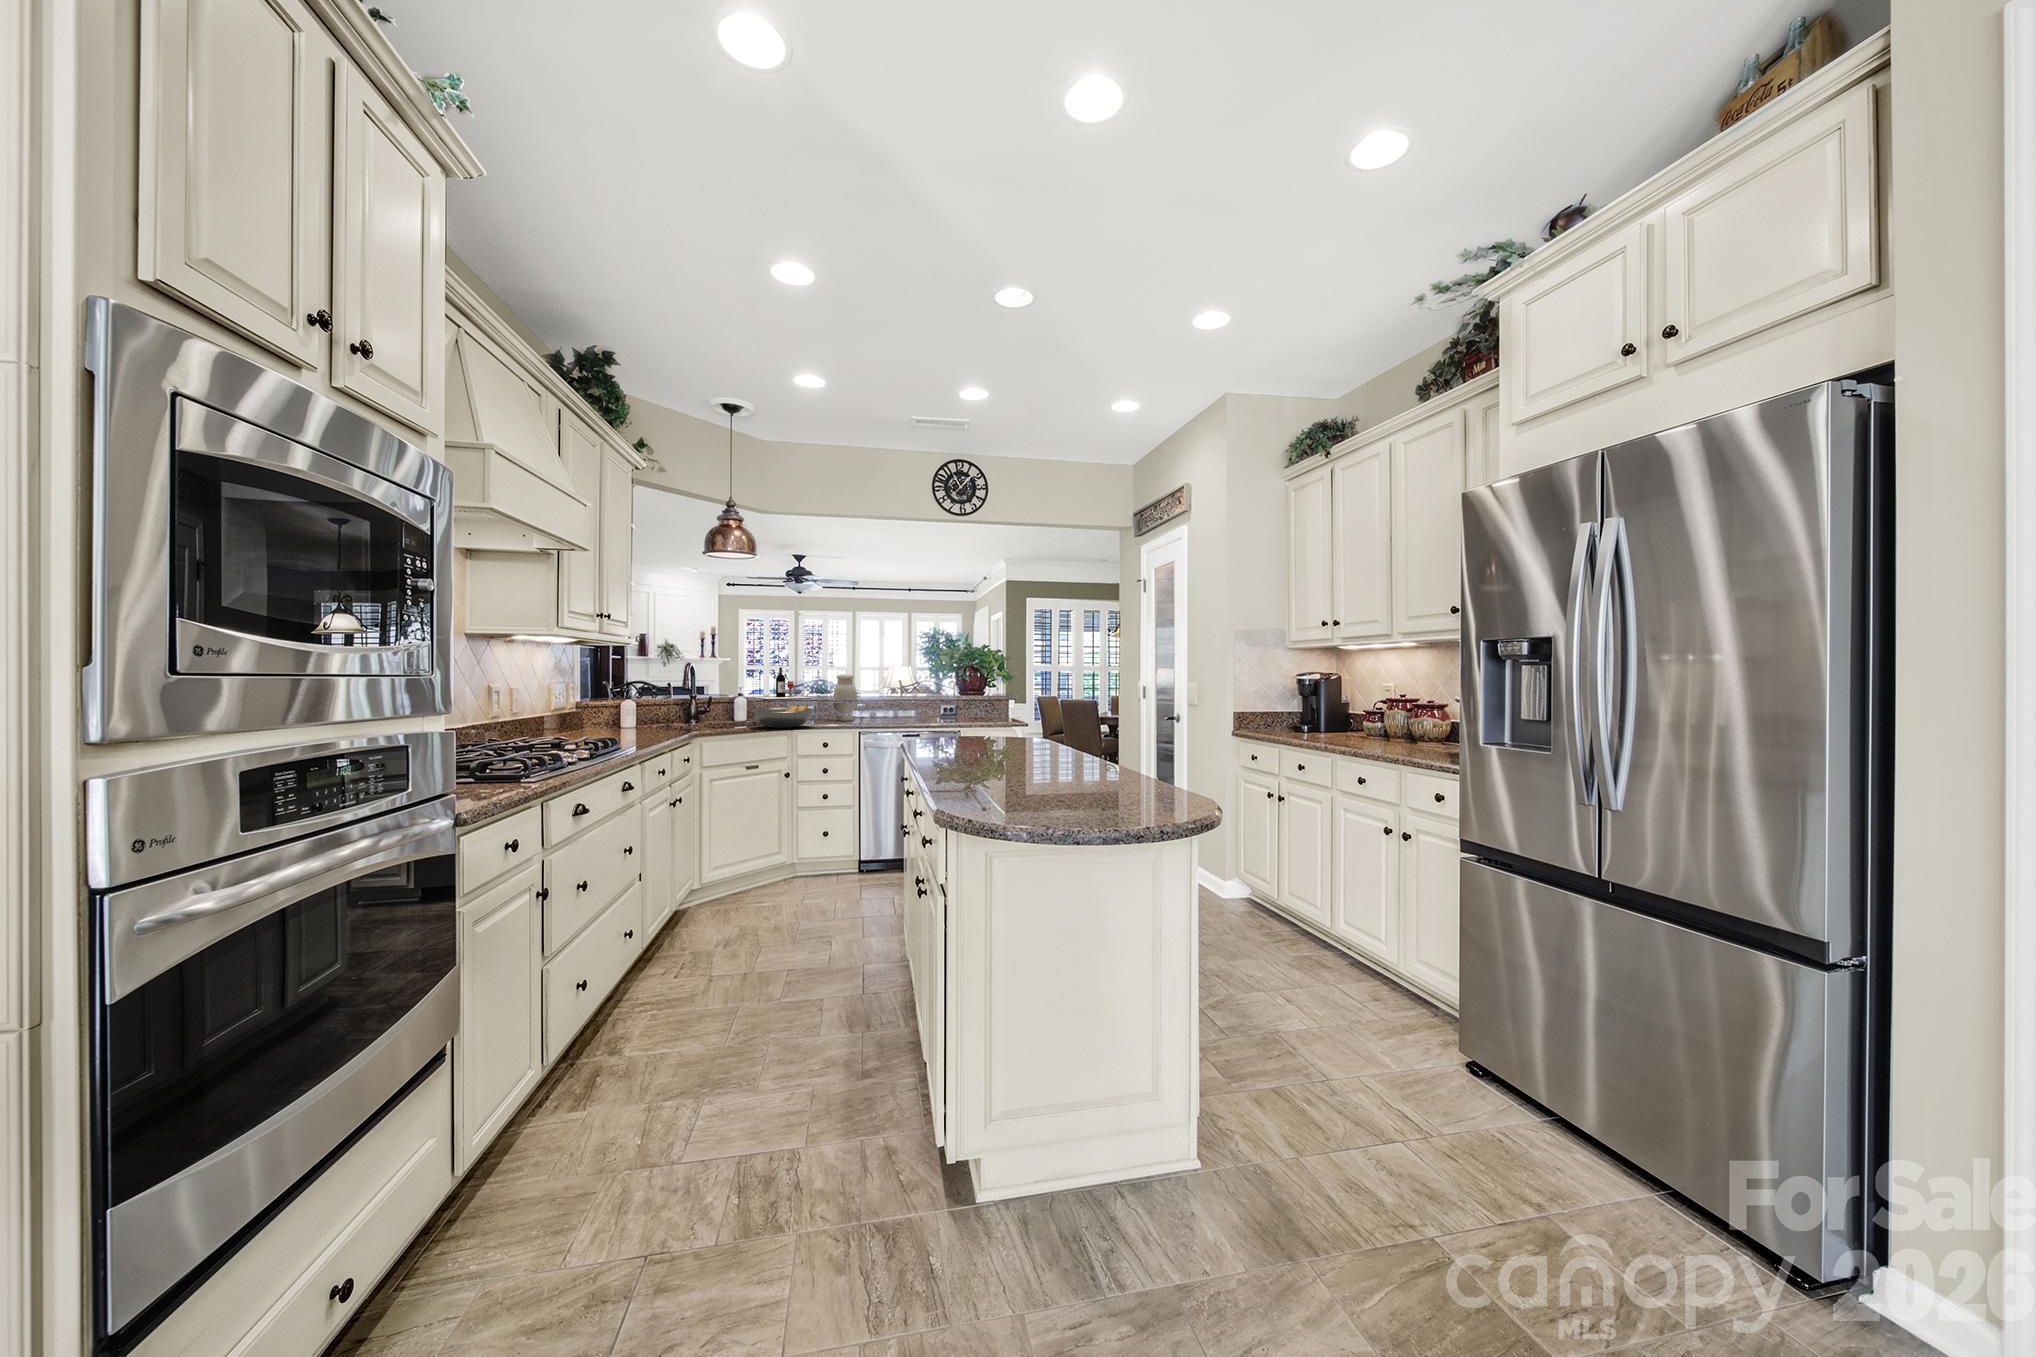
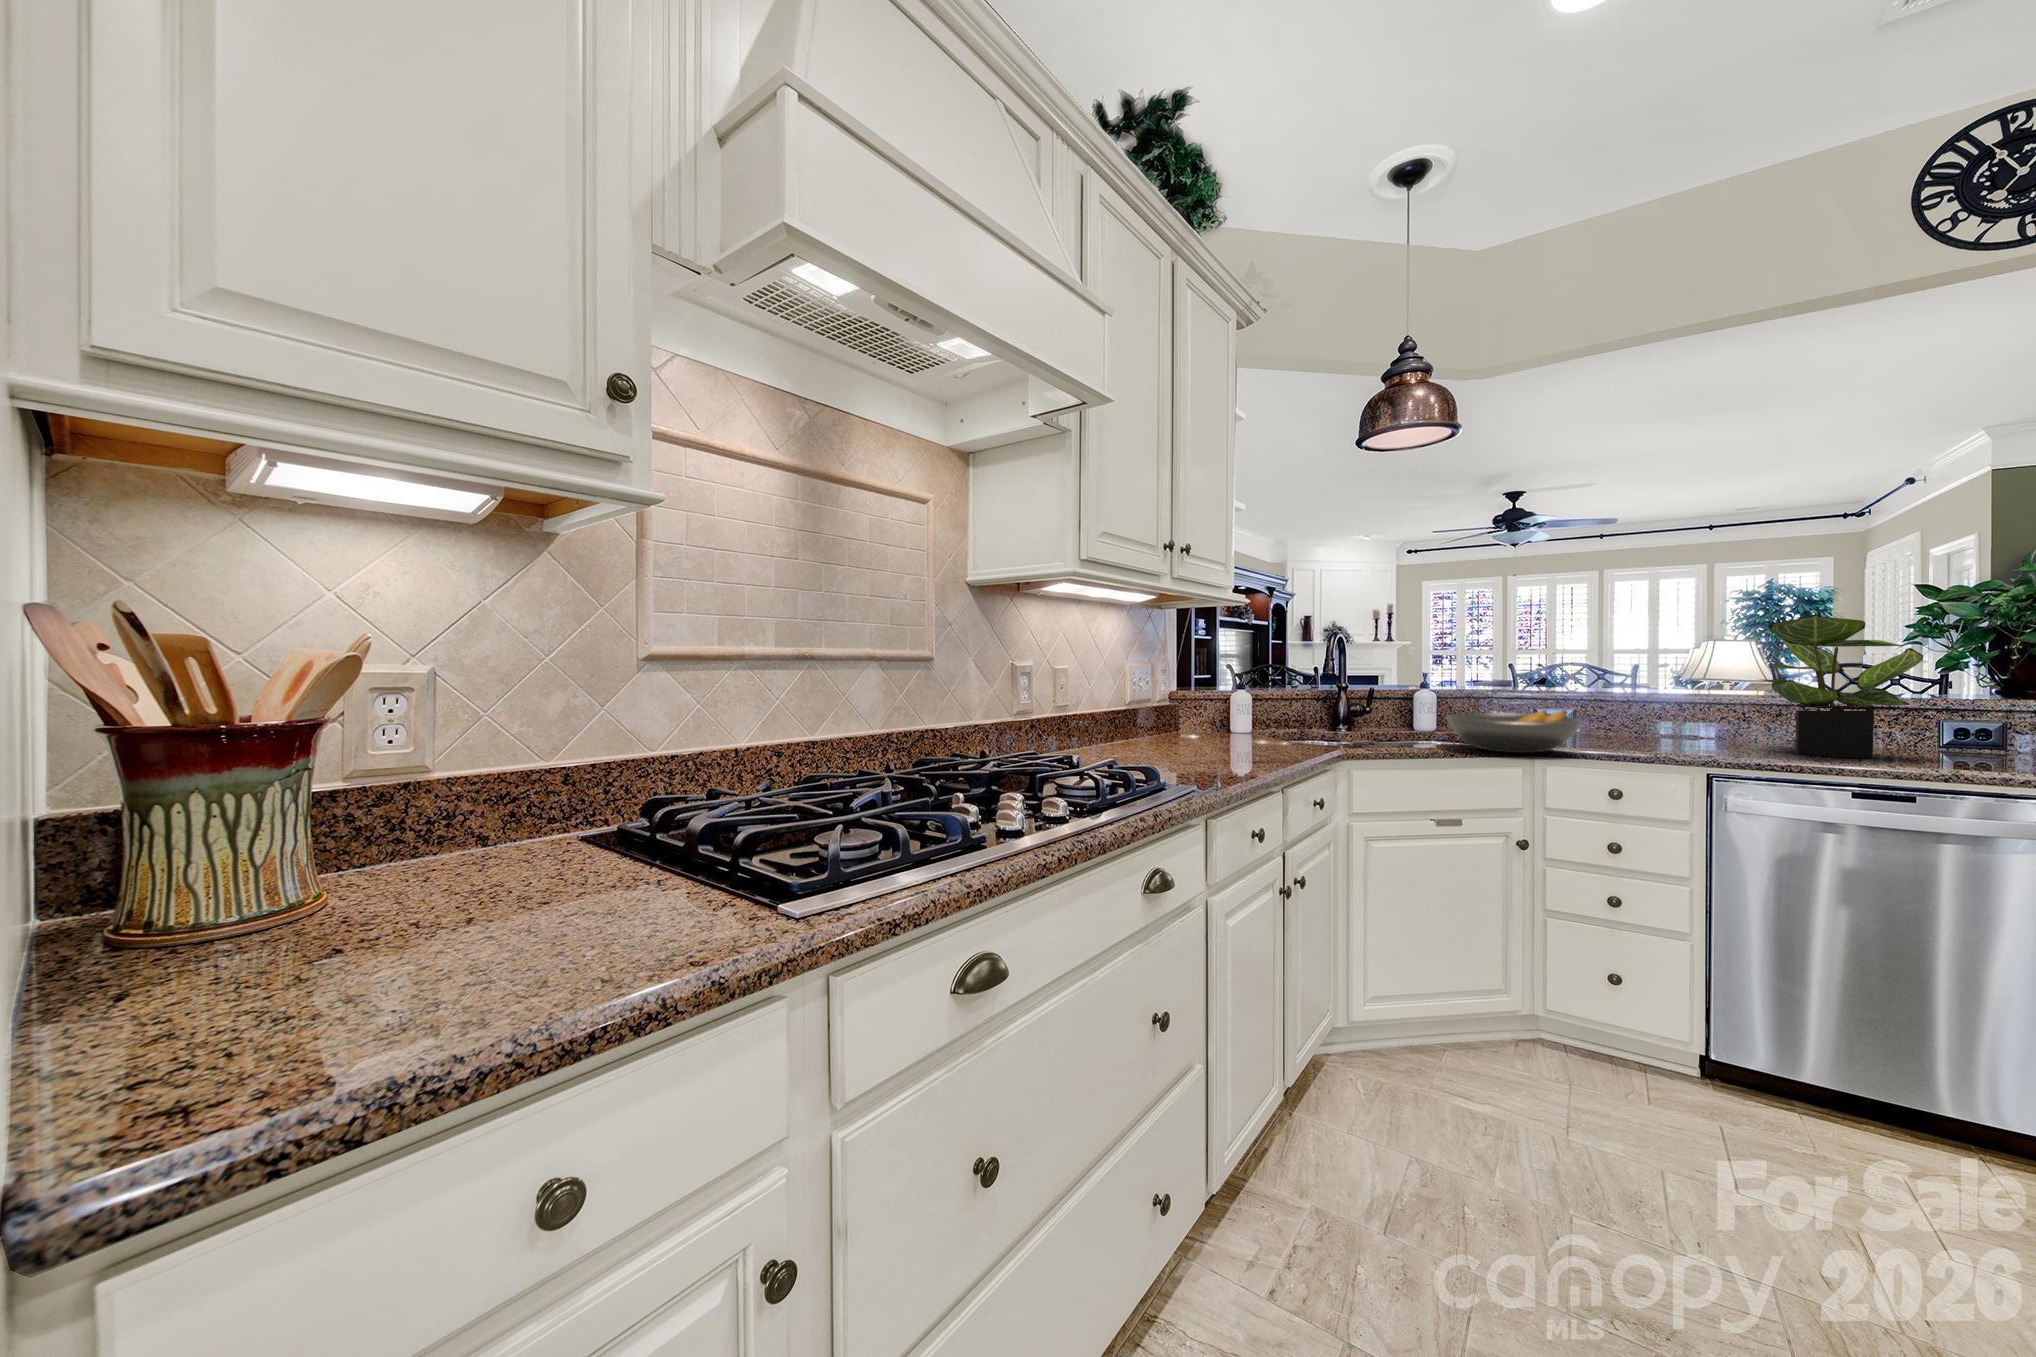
potted plant: none [886,659,938,721] -> present [1760,615,1923,758]
wine bottle: present [756,667,811,699] -> none [1447,641,1571,696]
jar: present [833,674,857,721] -> none [1616,652,1676,744]

